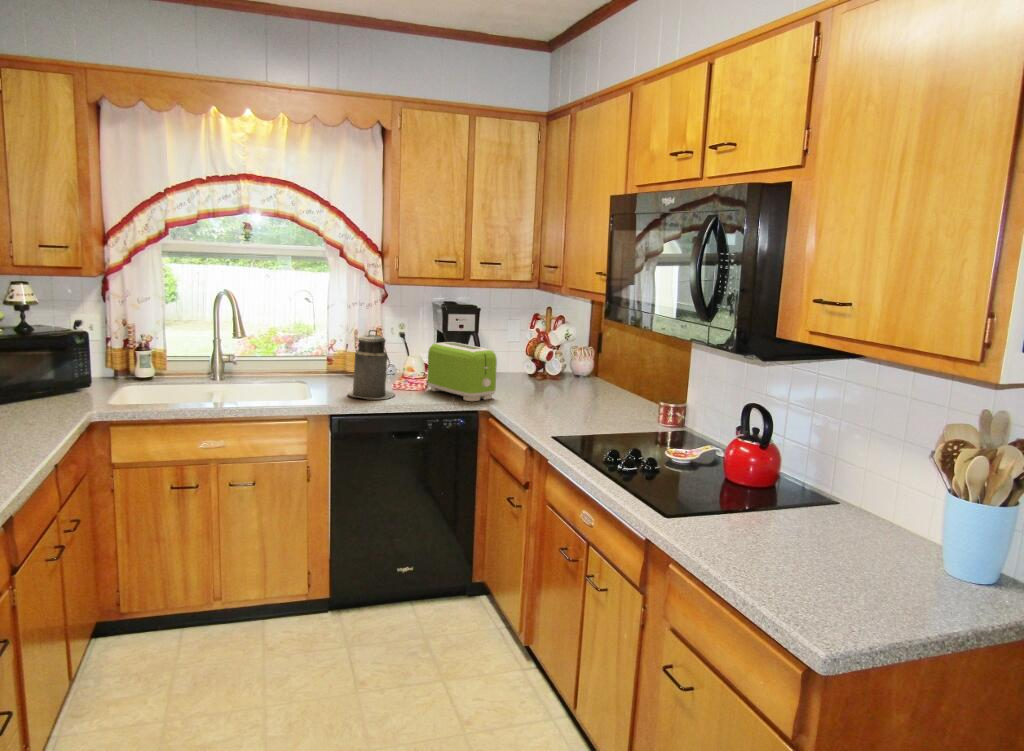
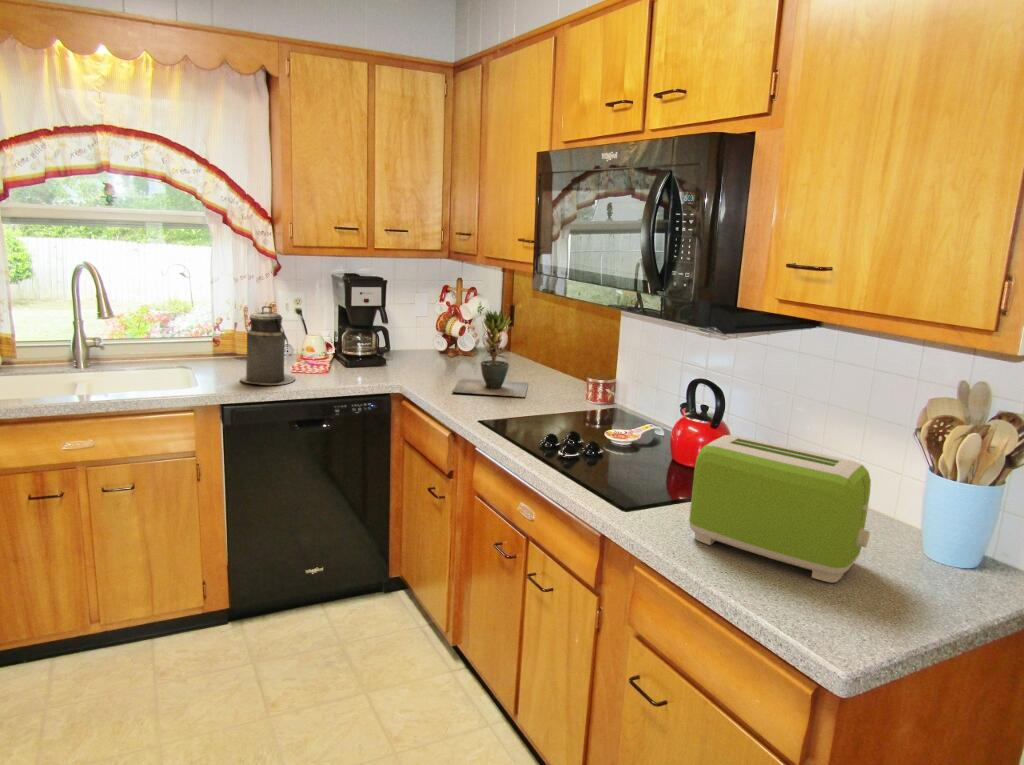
potted plant: none [531,336,605,418] -> present [452,310,528,397]
toaster: present [427,342,497,401] -> present [689,435,871,582]

